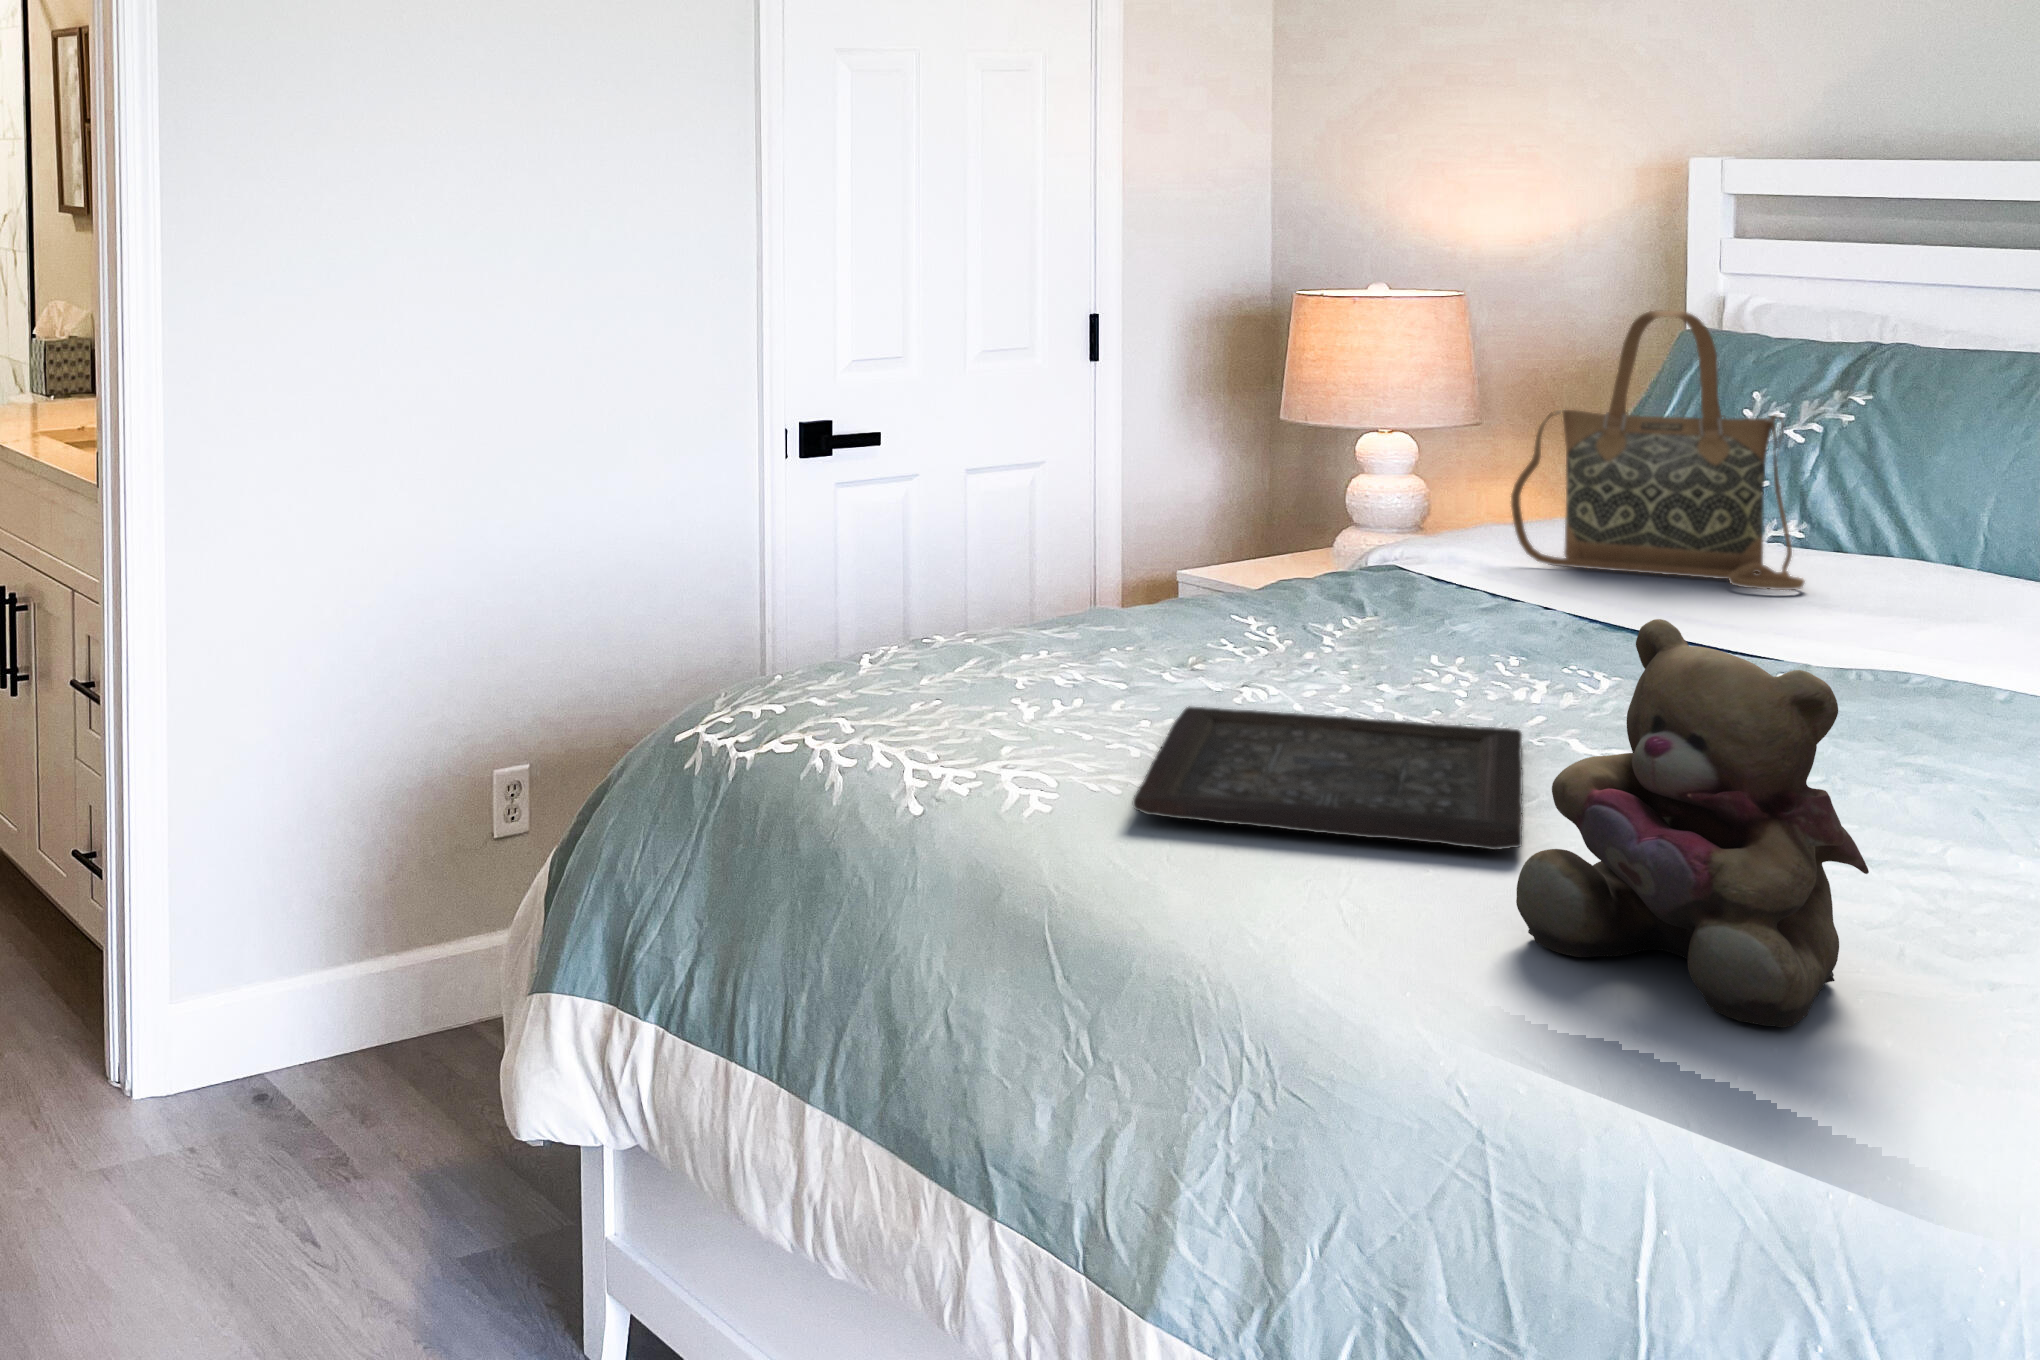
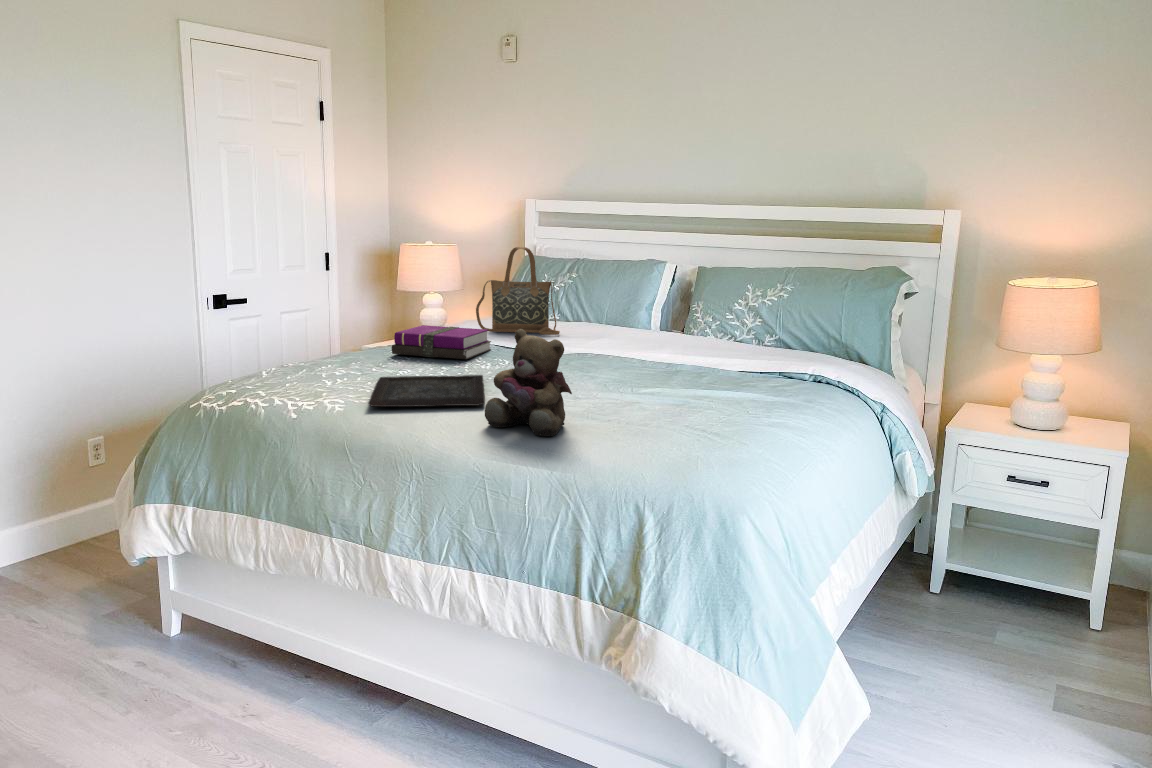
notebook: none [1236,543,1558,663] -> present [392,325,491,359]

